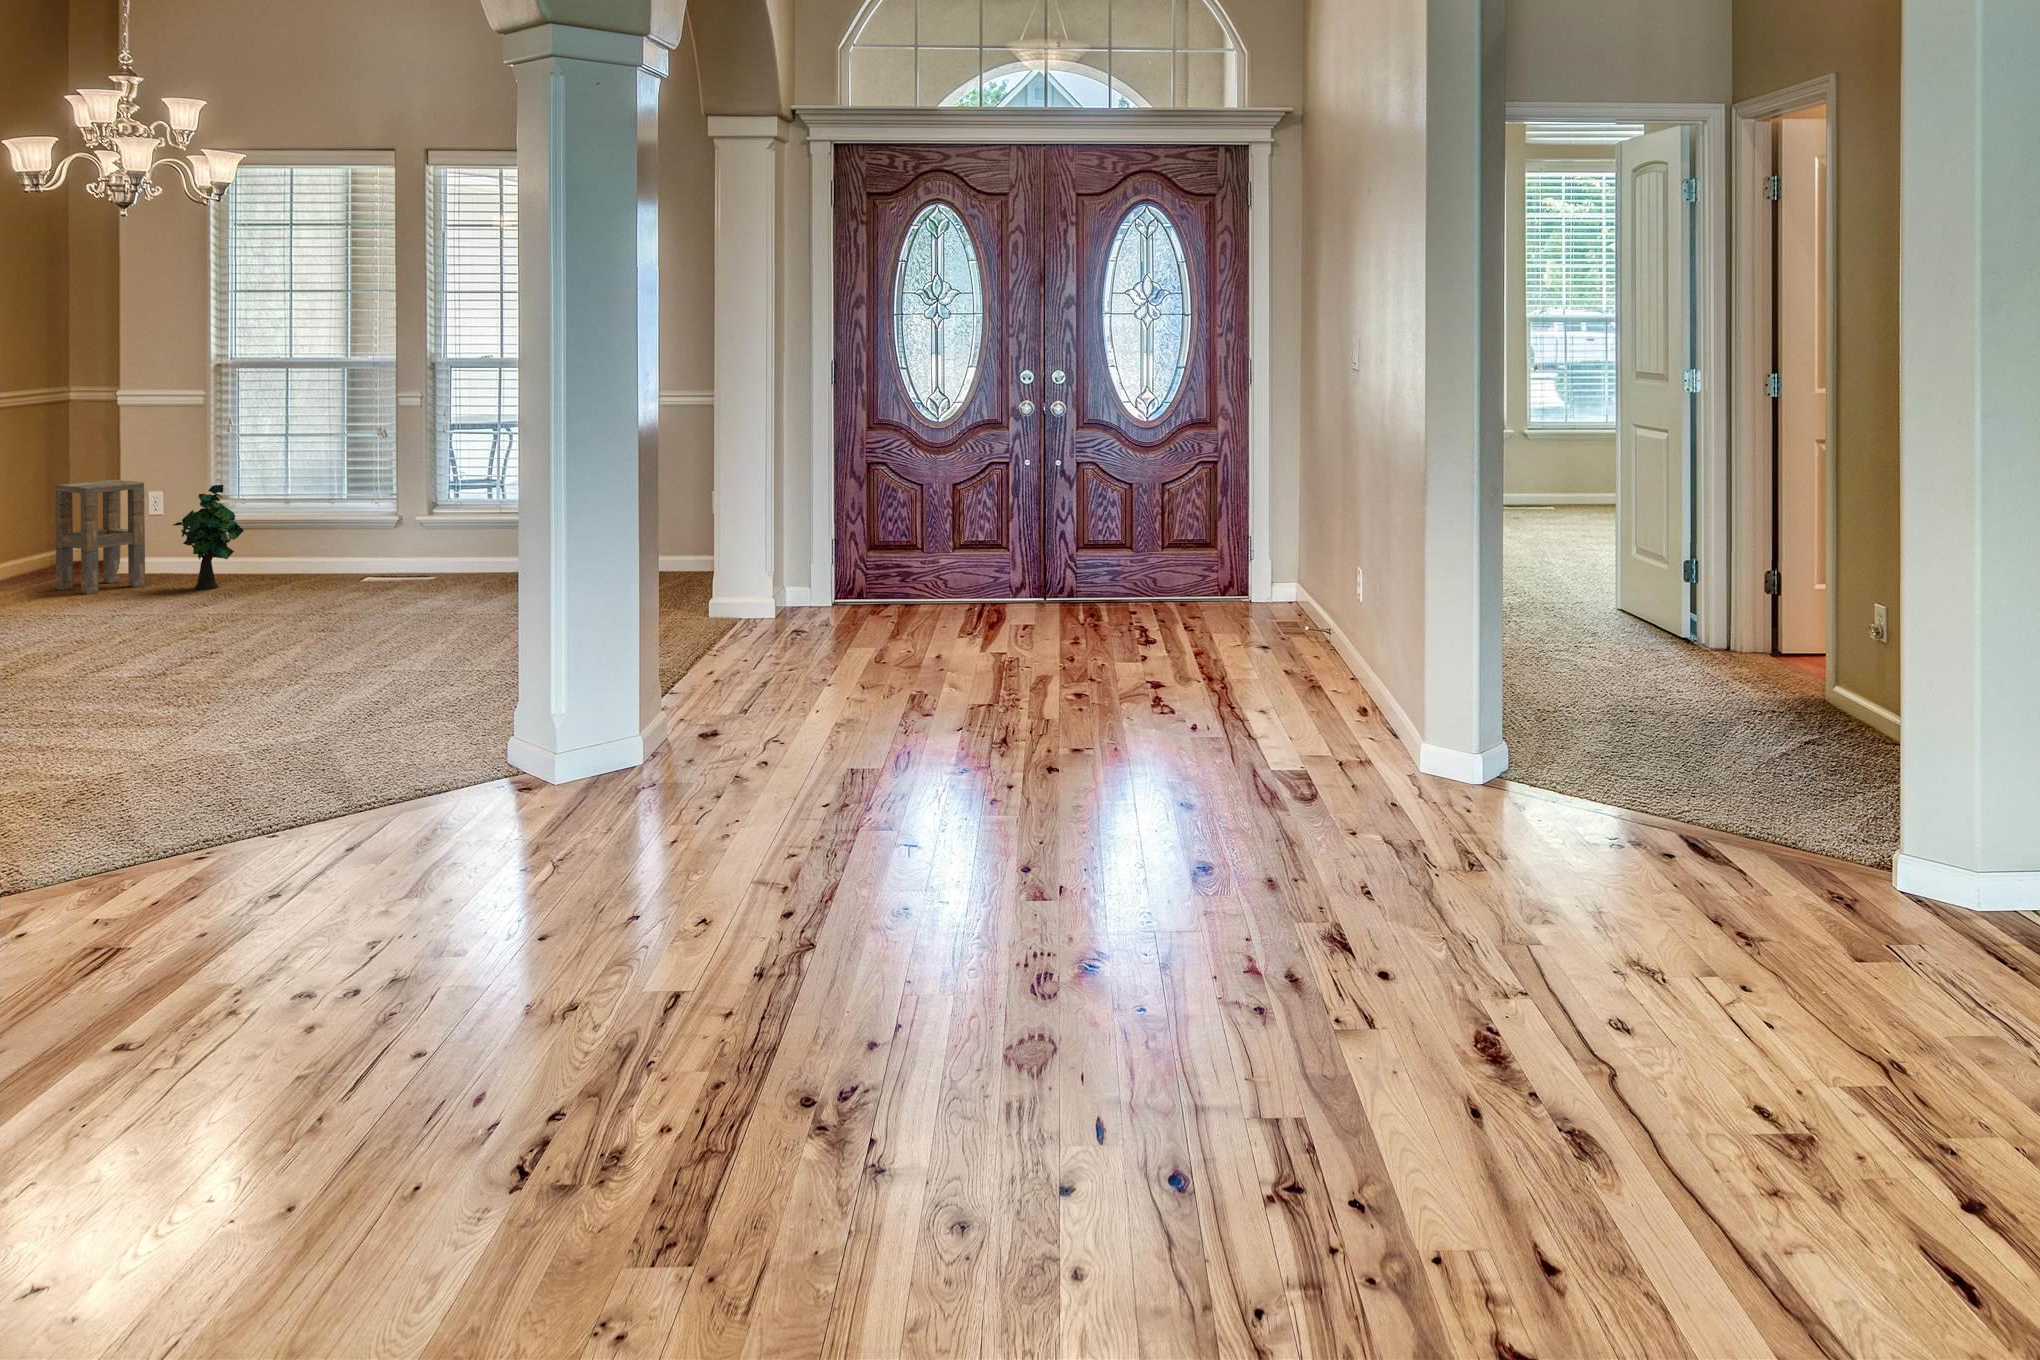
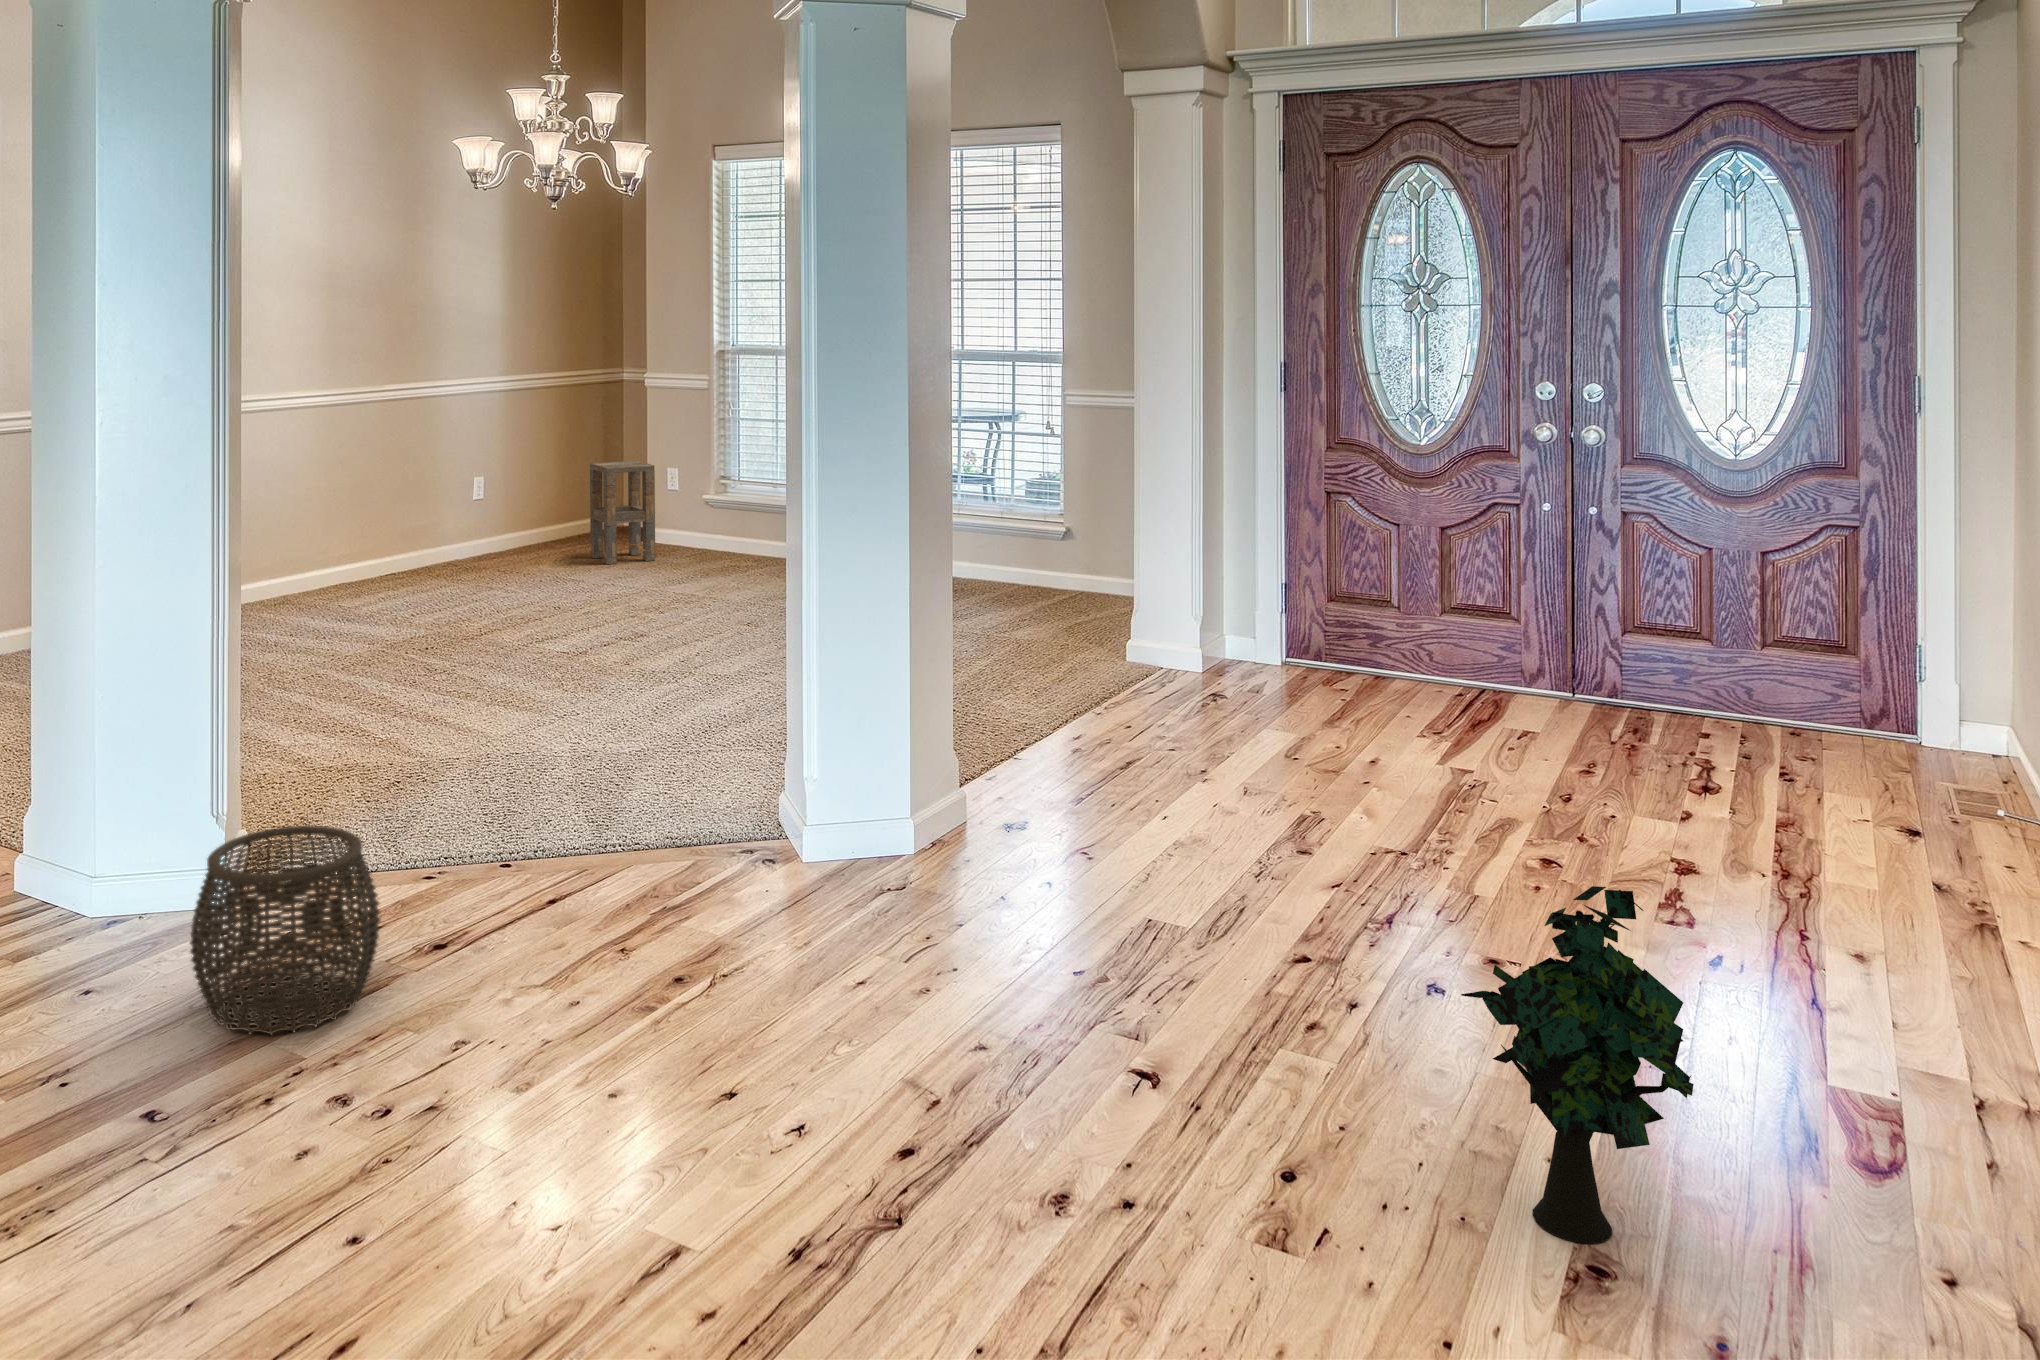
decorative plant: present [173,485,244,589] -> present [1461,886,1694,1243]
woven basket: none [60,792,260,983] -> present [190,826,381,1035]

